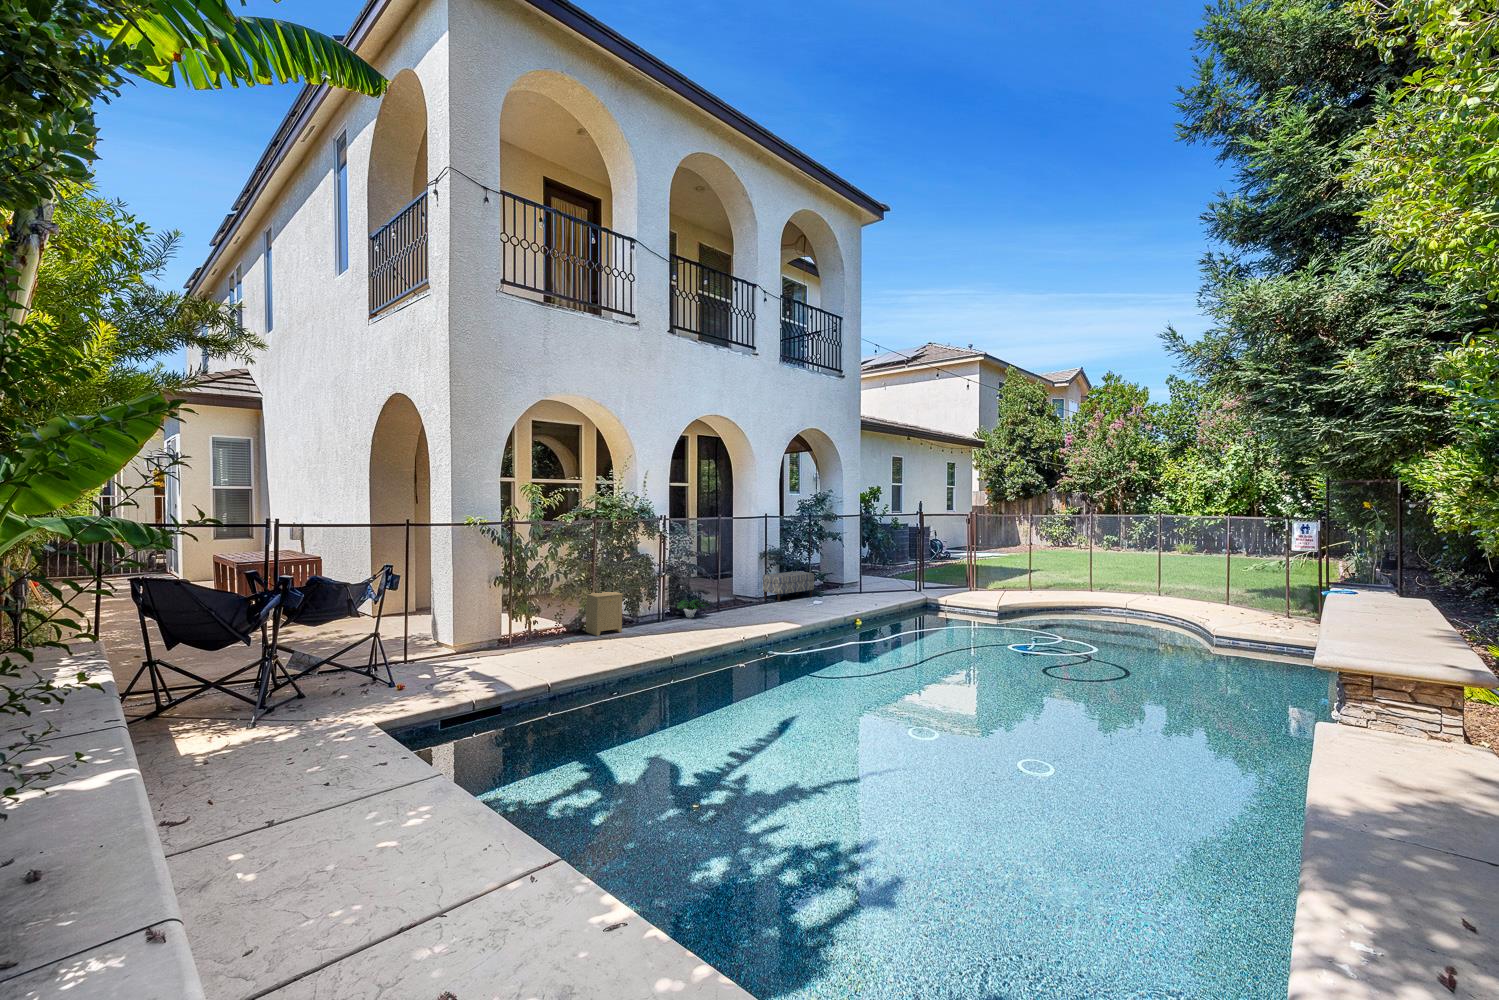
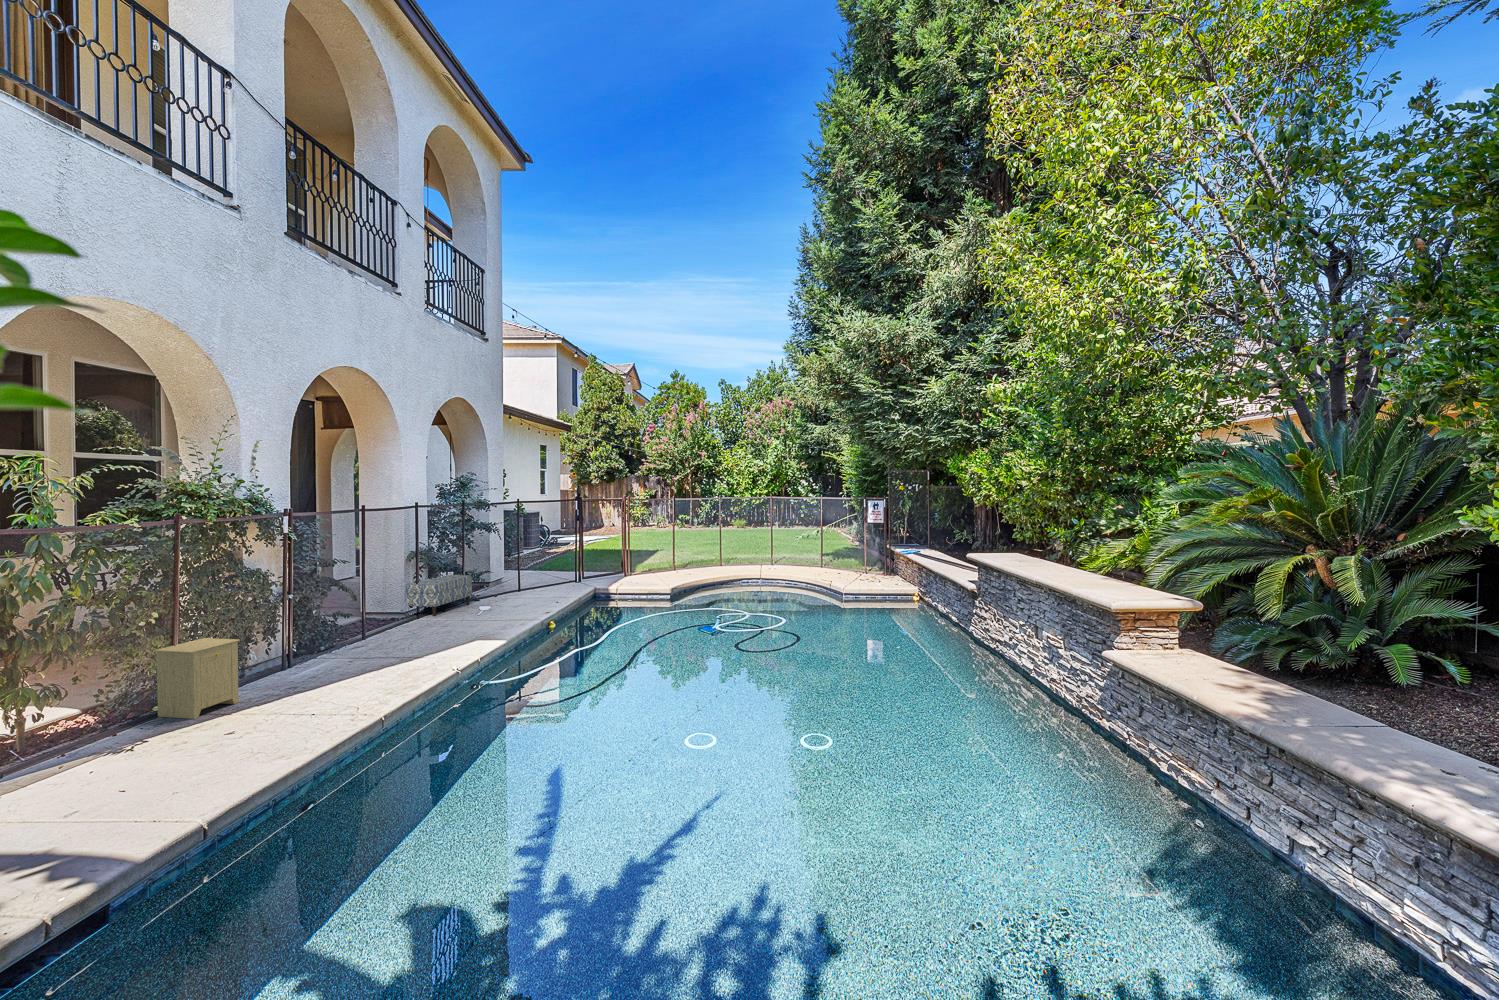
potted plant: present [677,599,710,617] -> none [305,629,363,658]

